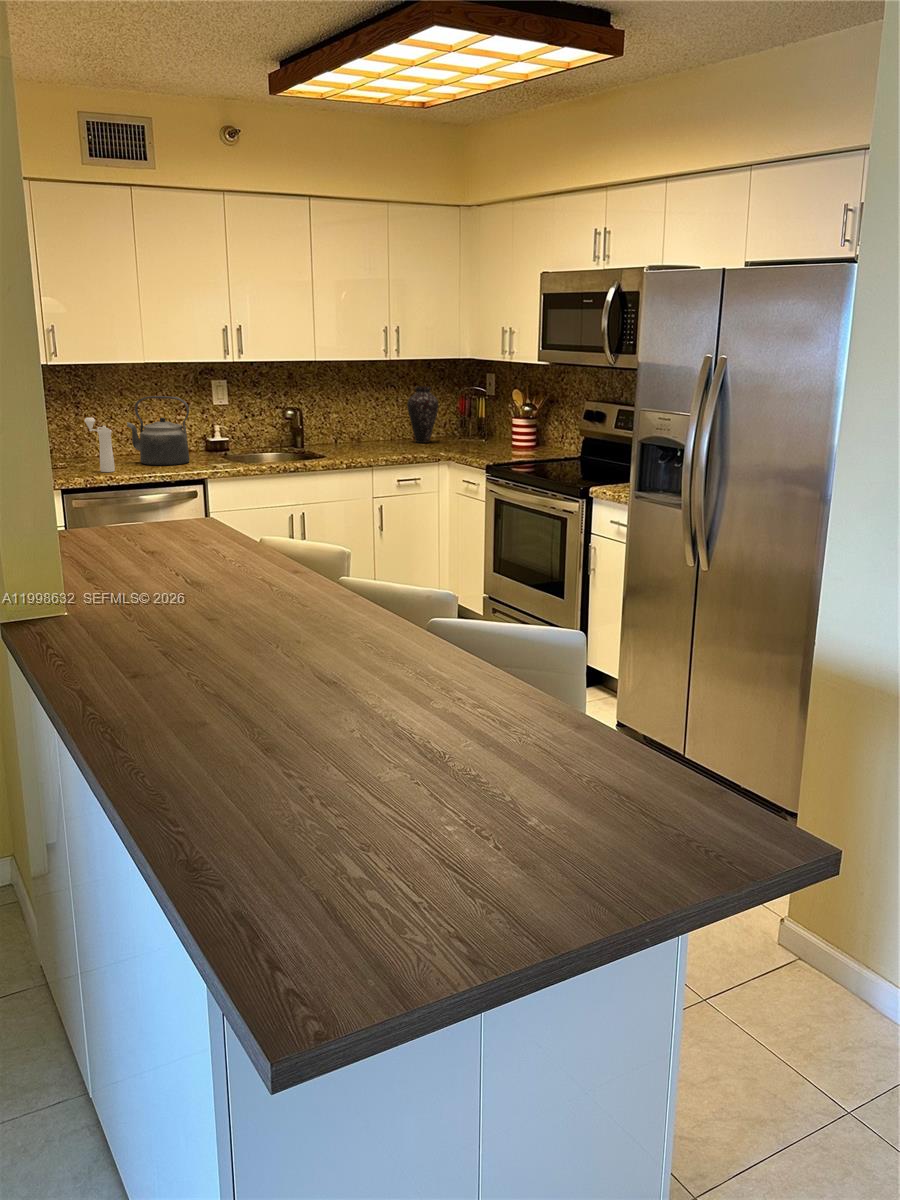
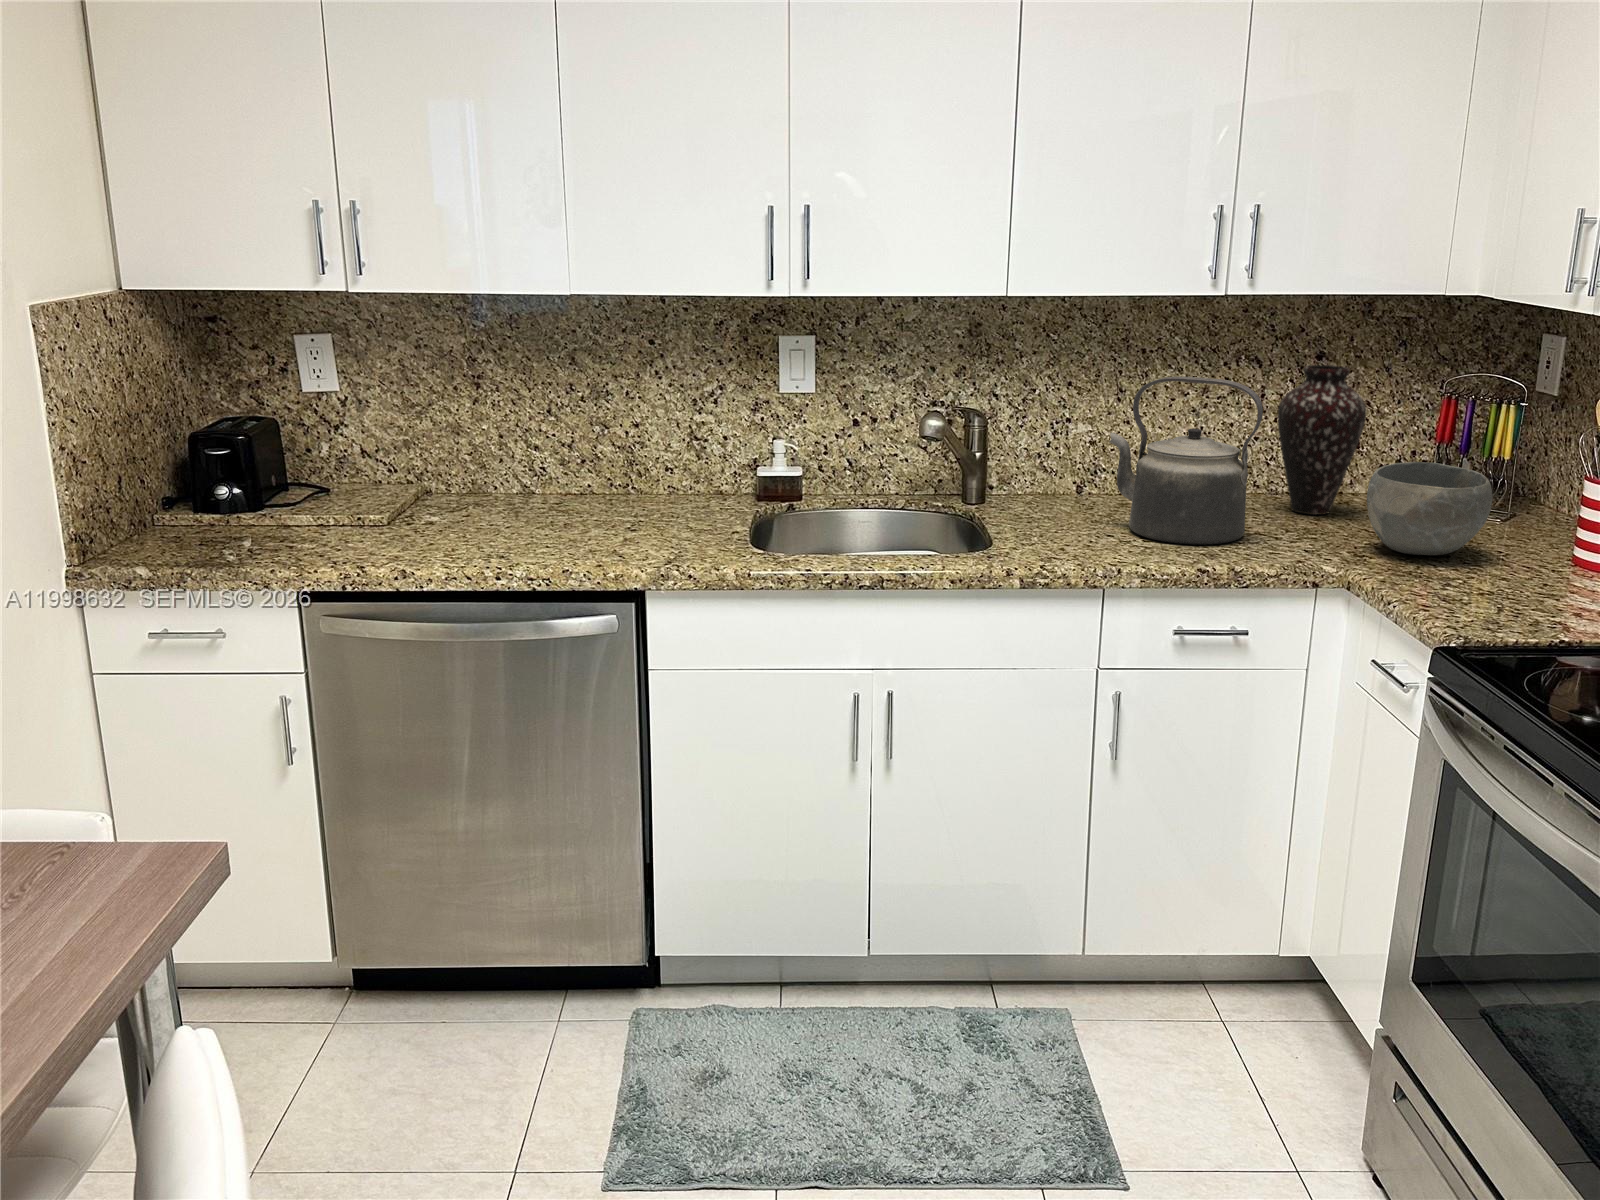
kettle: present [127,396,190,465] -> present [1109,376,1263,545]
pepper mill: present [84,418,115,472] -> none [400,421,442,555]
bowl: none [448,418,488,449] -> present [1367,462,1493,555]

